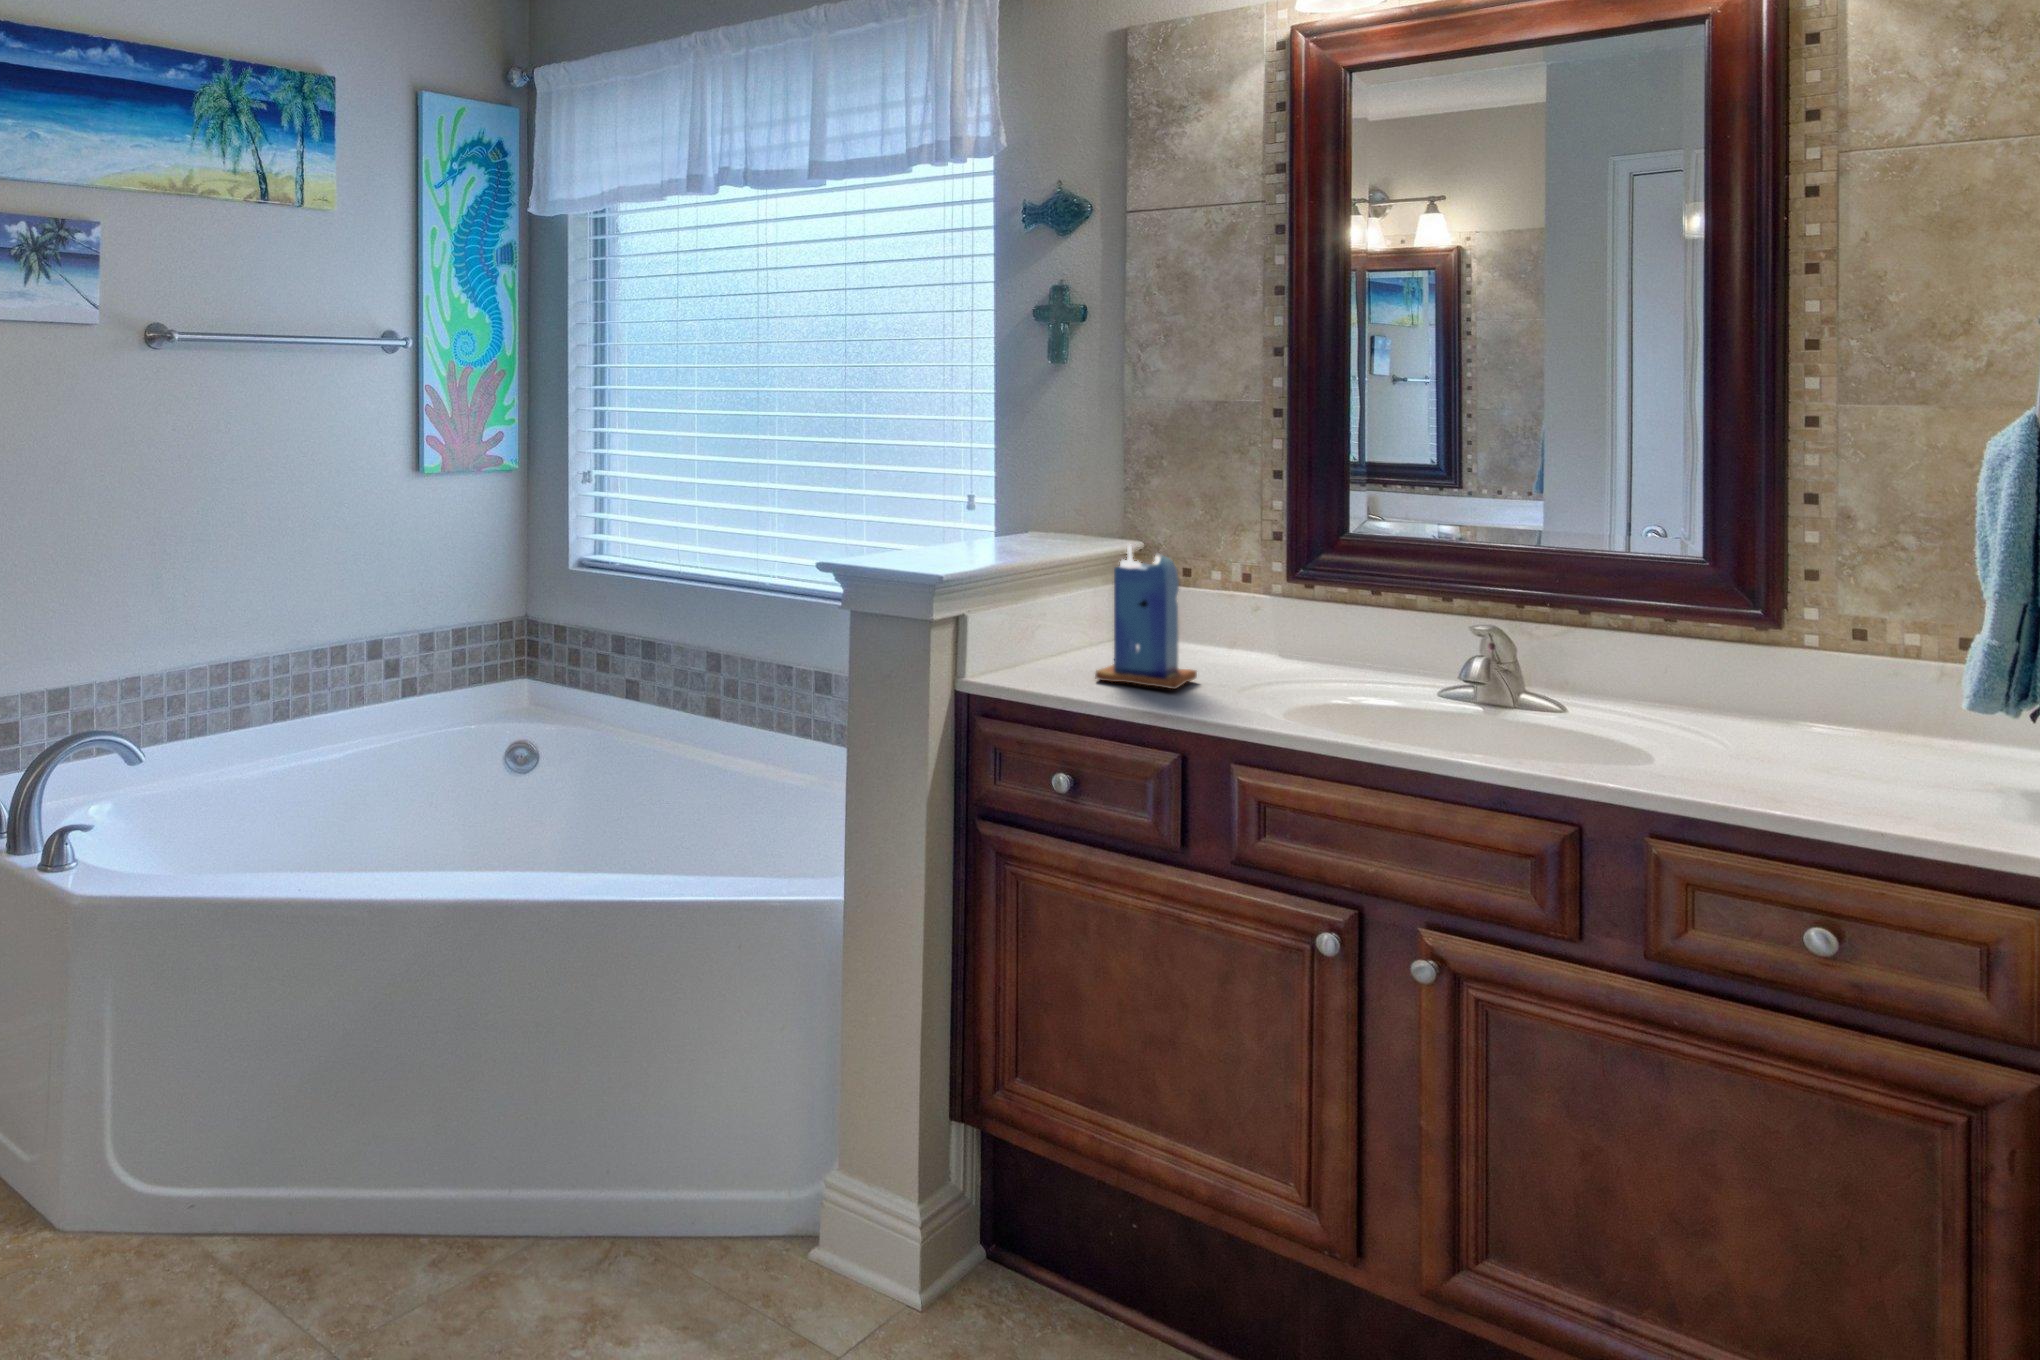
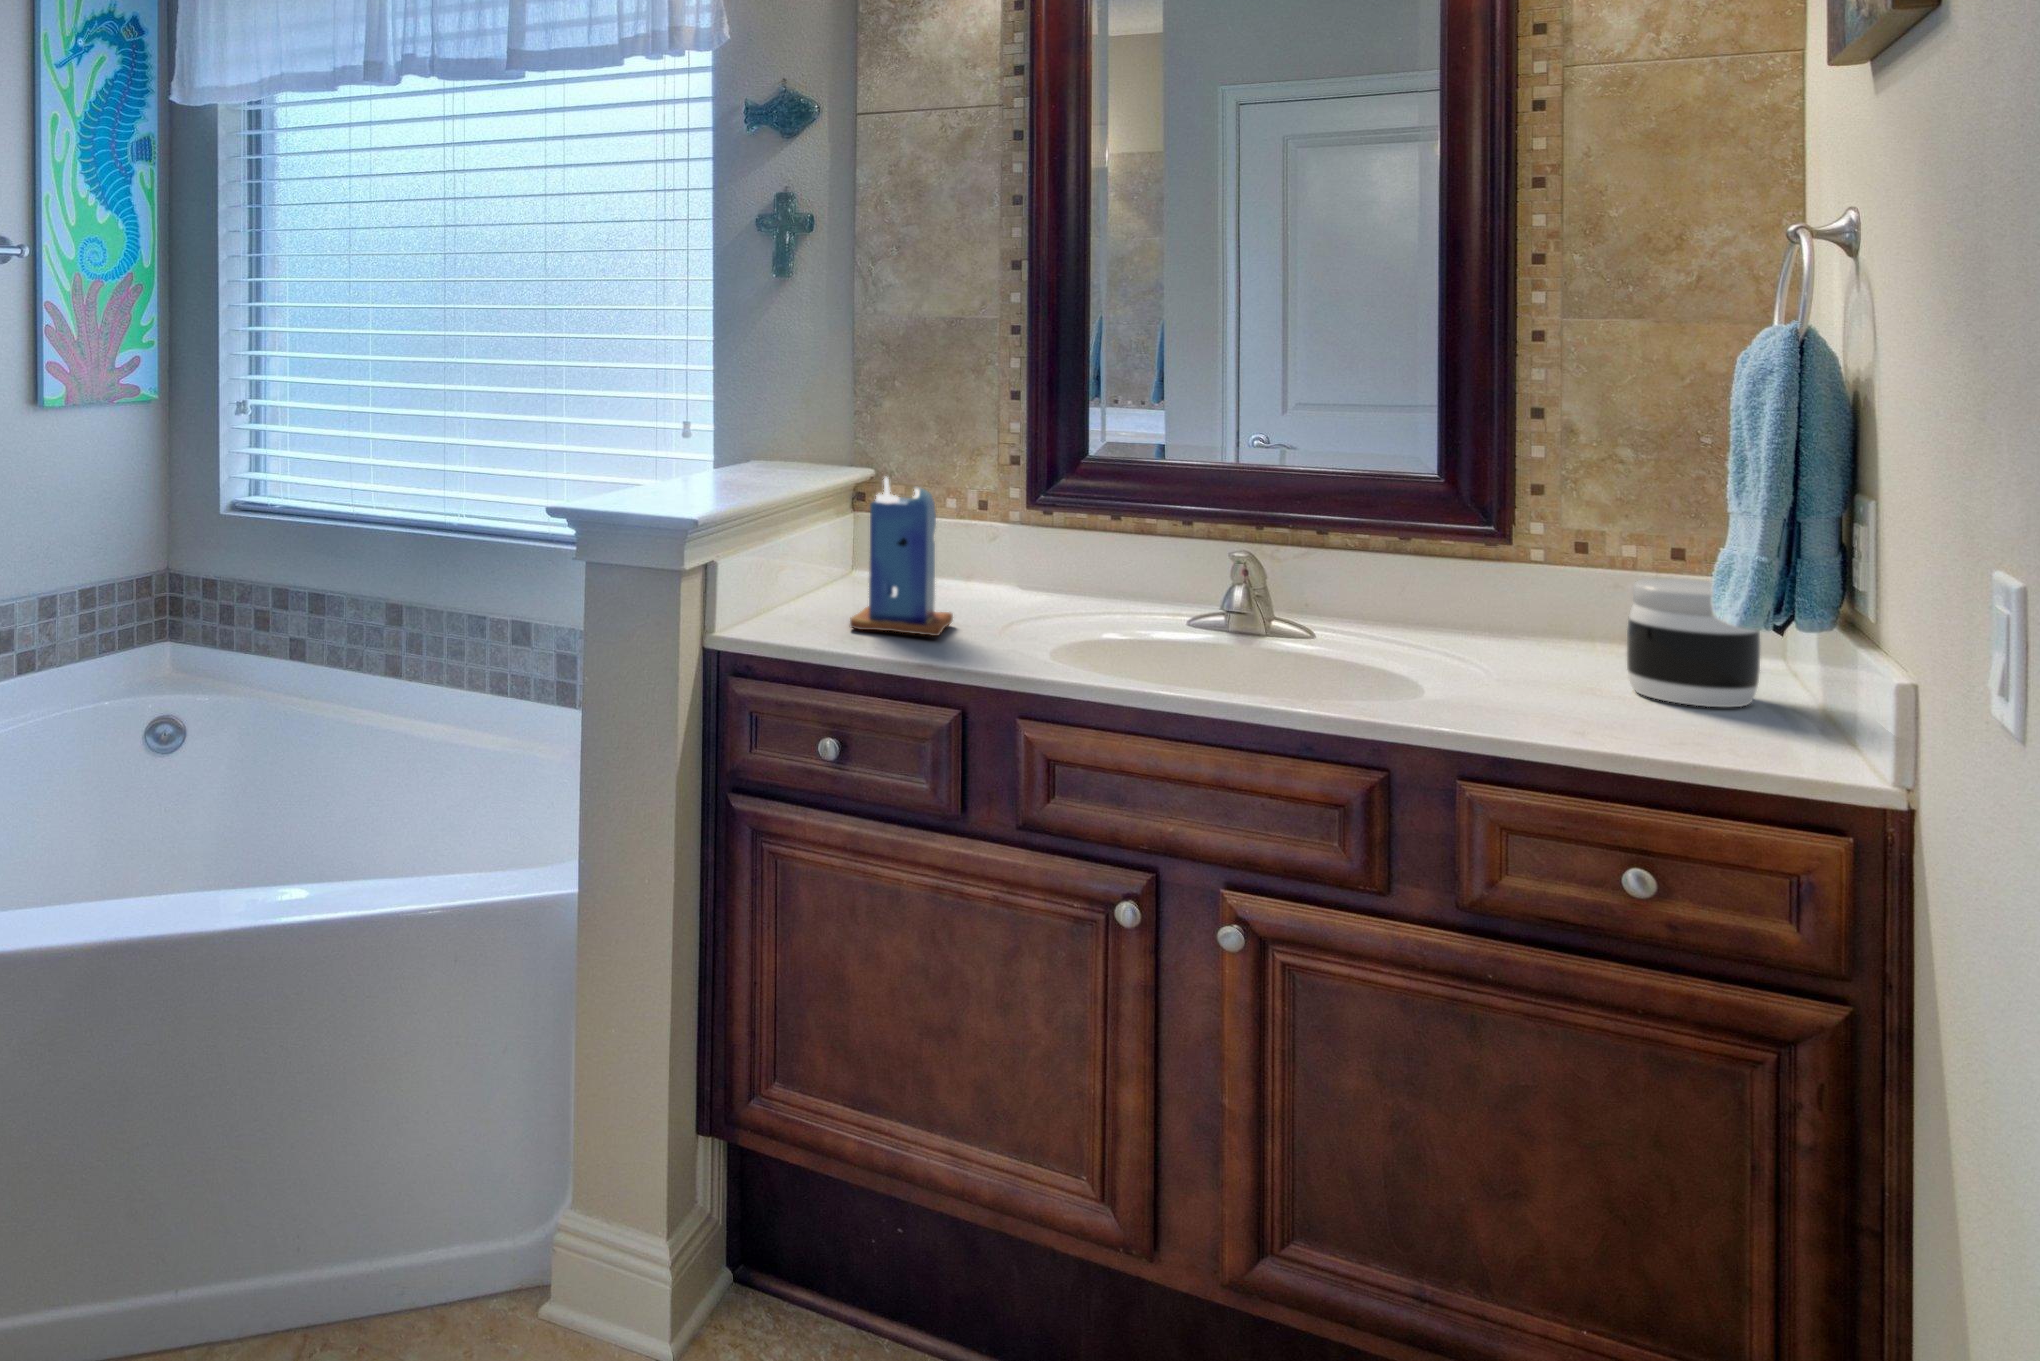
jar: none [1848,657,1984,783] -> present [1627,578,1760,707]

